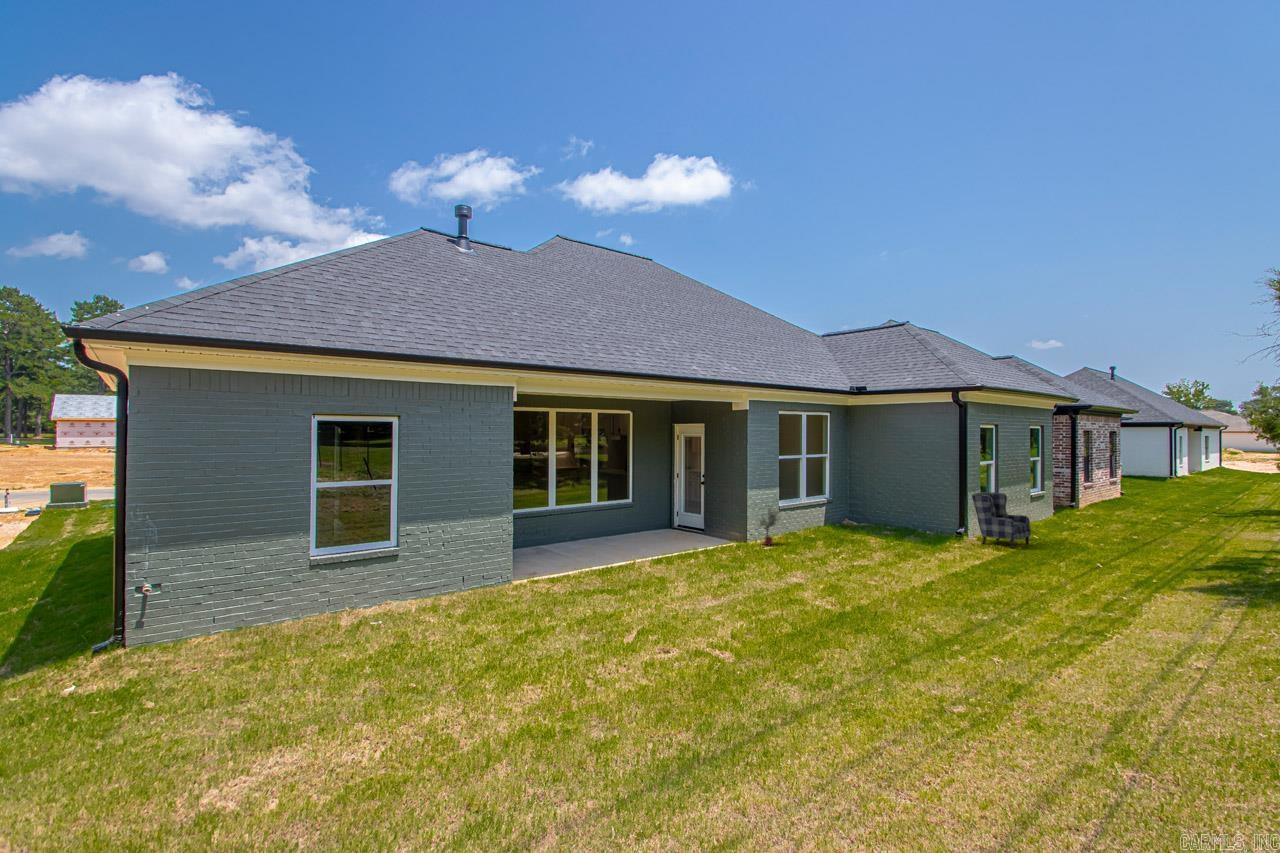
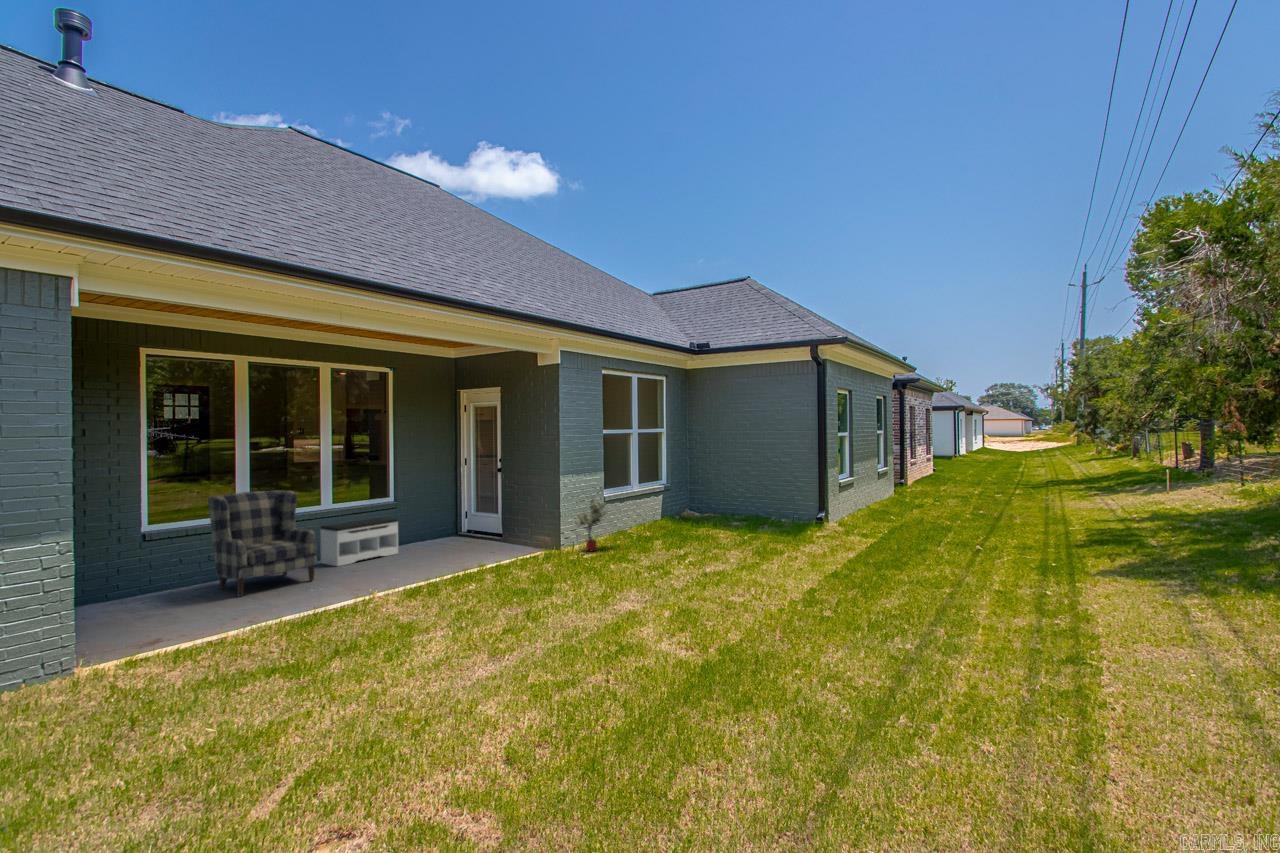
chair: present [972,492,1031,549] -> present [208,491,317,596]
bench: none [594,513,638,542] -> present [321,517,398,566]

